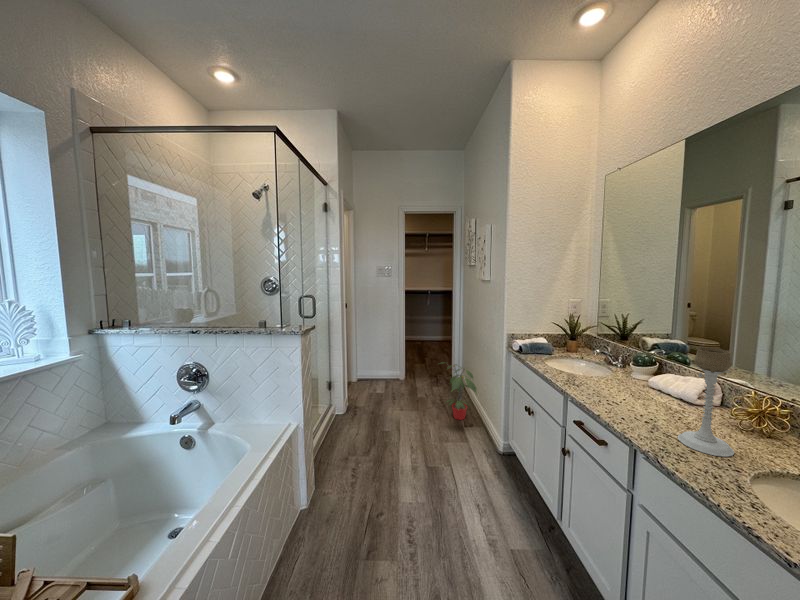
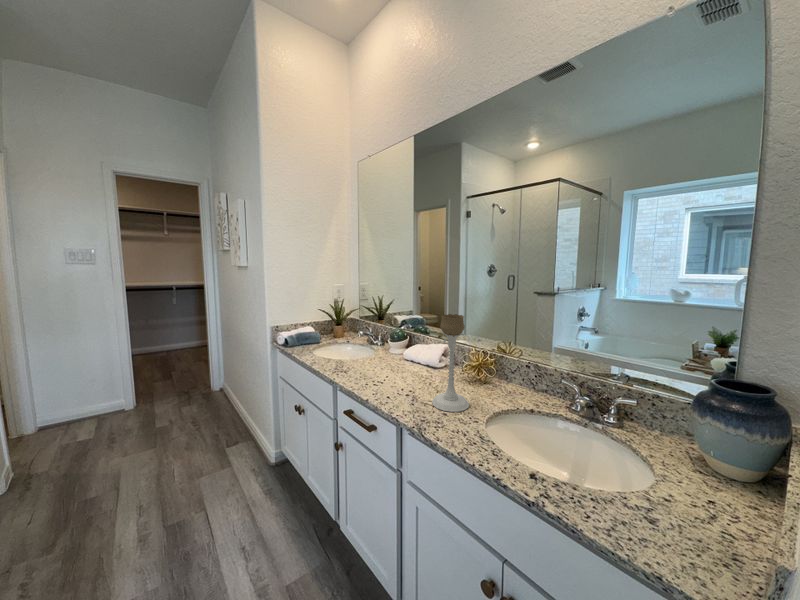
potted plant: present [440,362,477,420] -> none [178,375,238,445]

